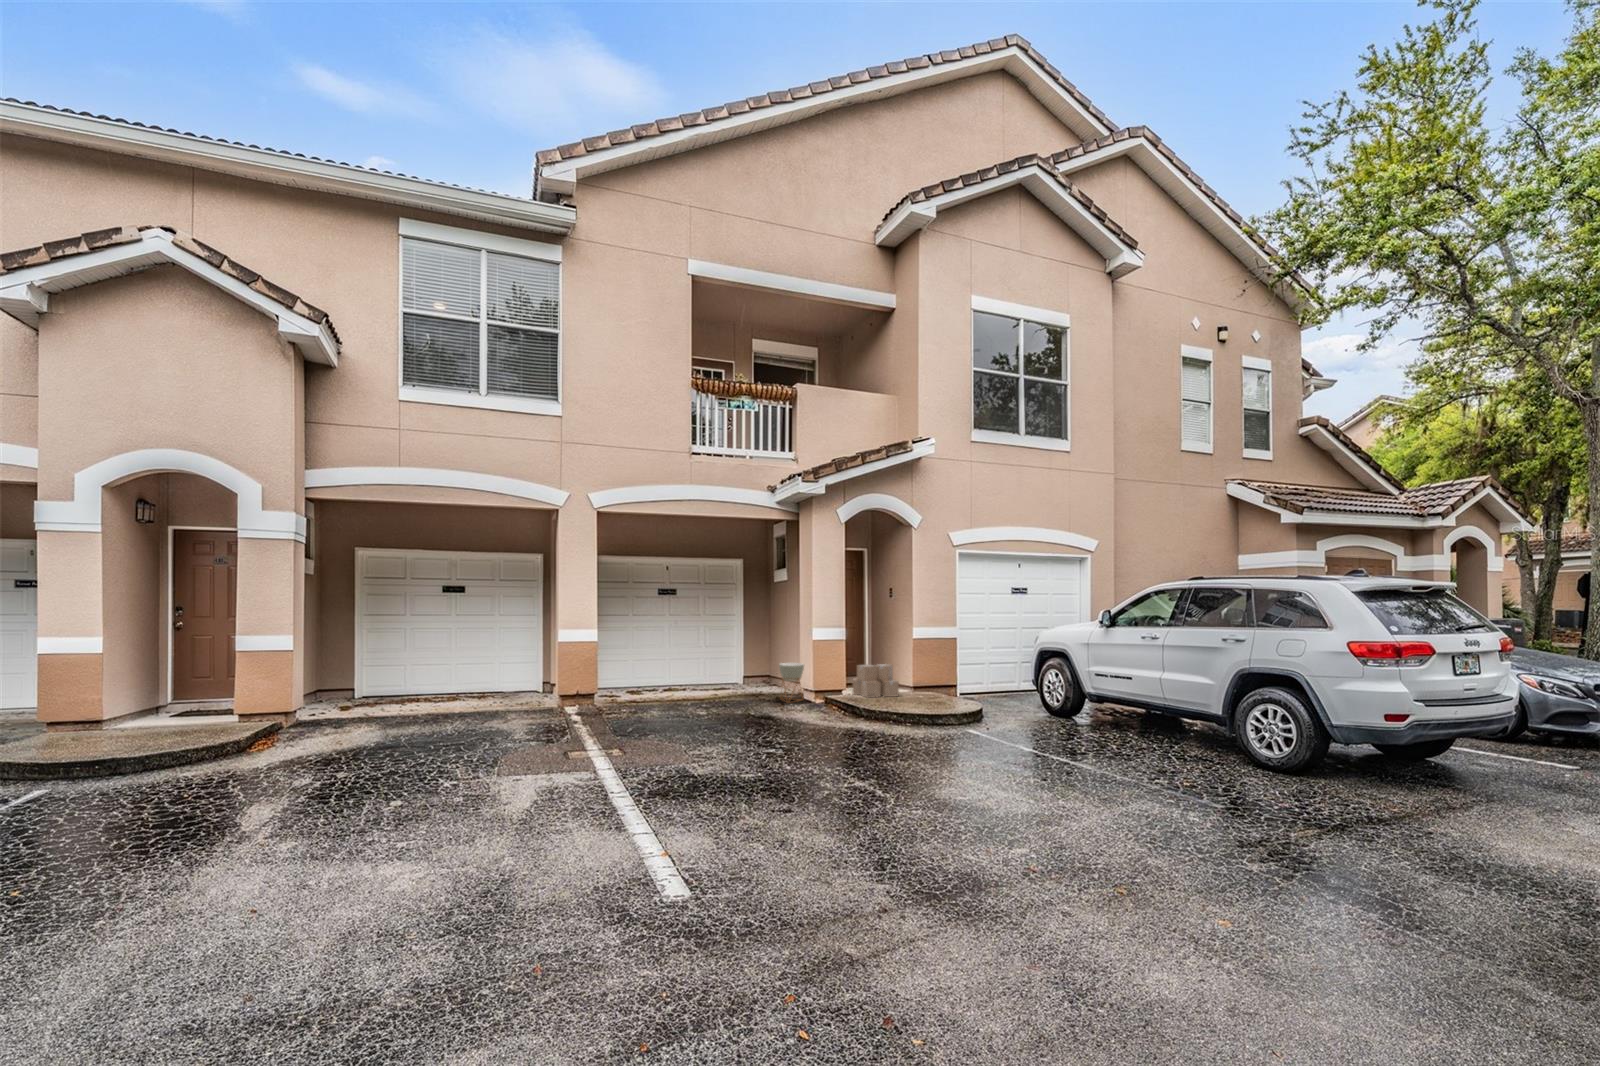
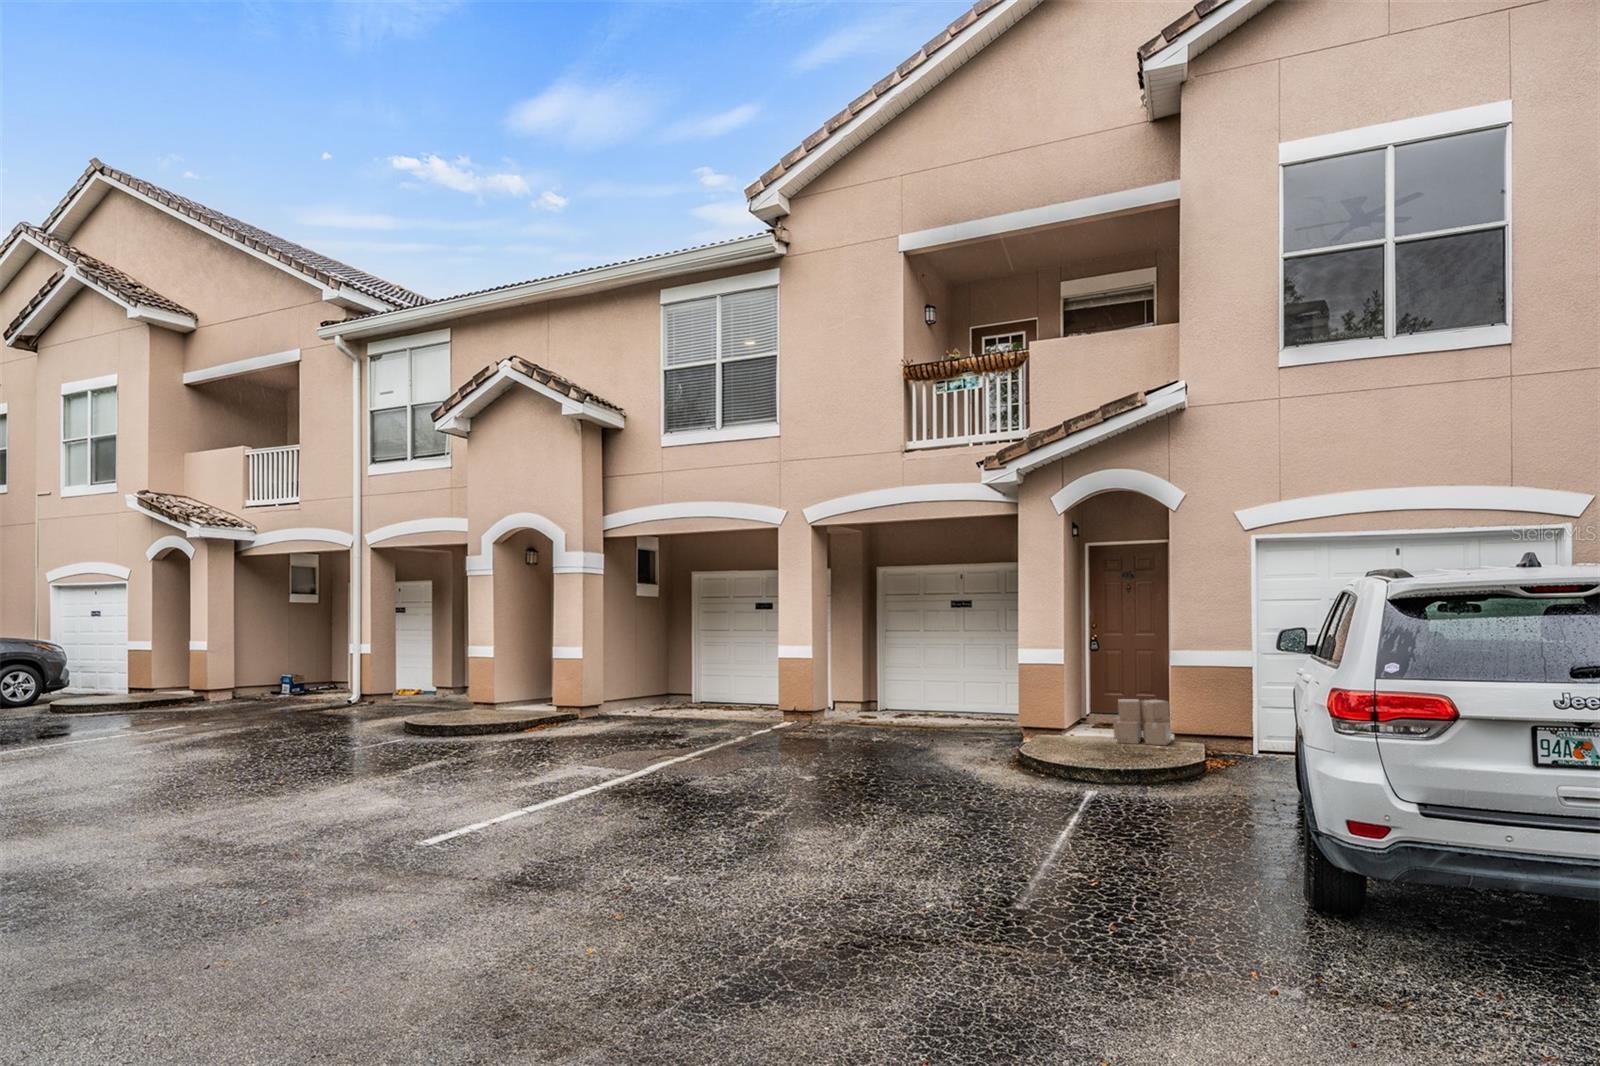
planter: present [779,663,804,703] -> none [996,691,1029,739]

